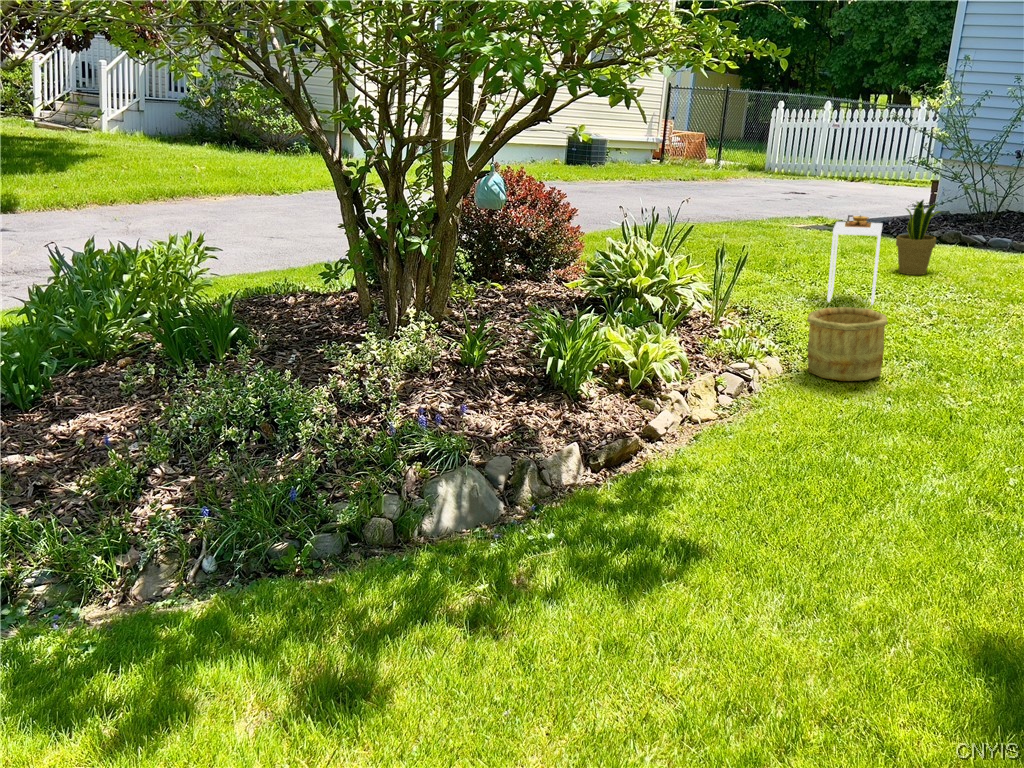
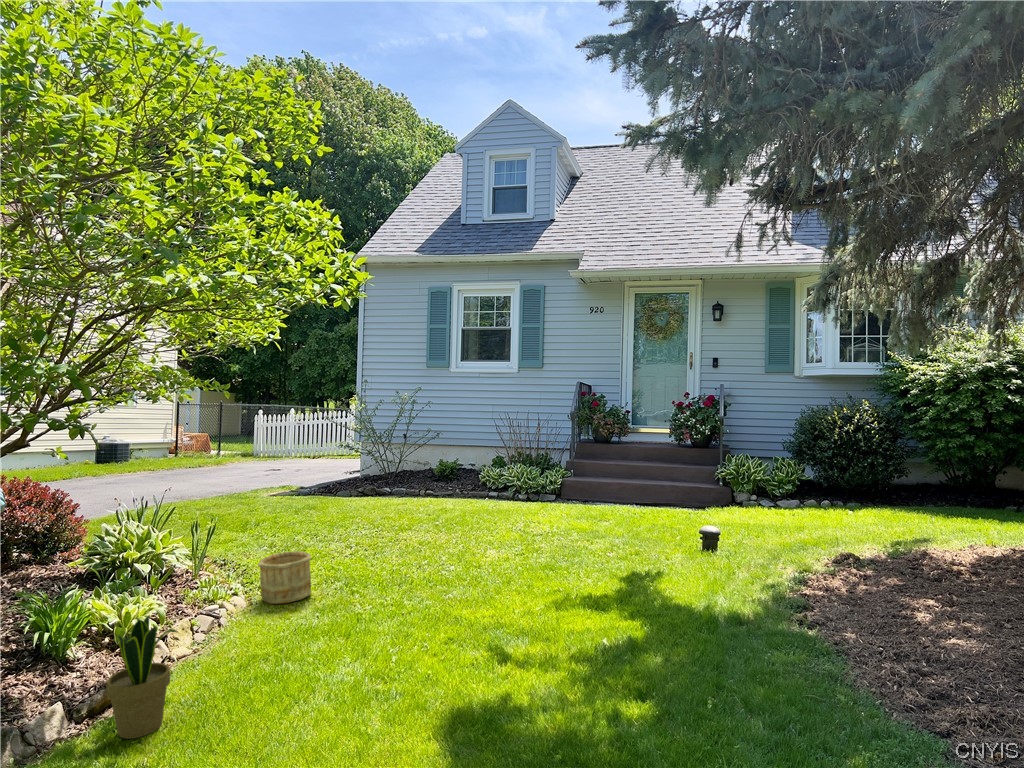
potted plant: present [896,200,942,275] -> present [106,616,178,739]
side table: present [827,215,882,305] -> none [280,488,314,547]

